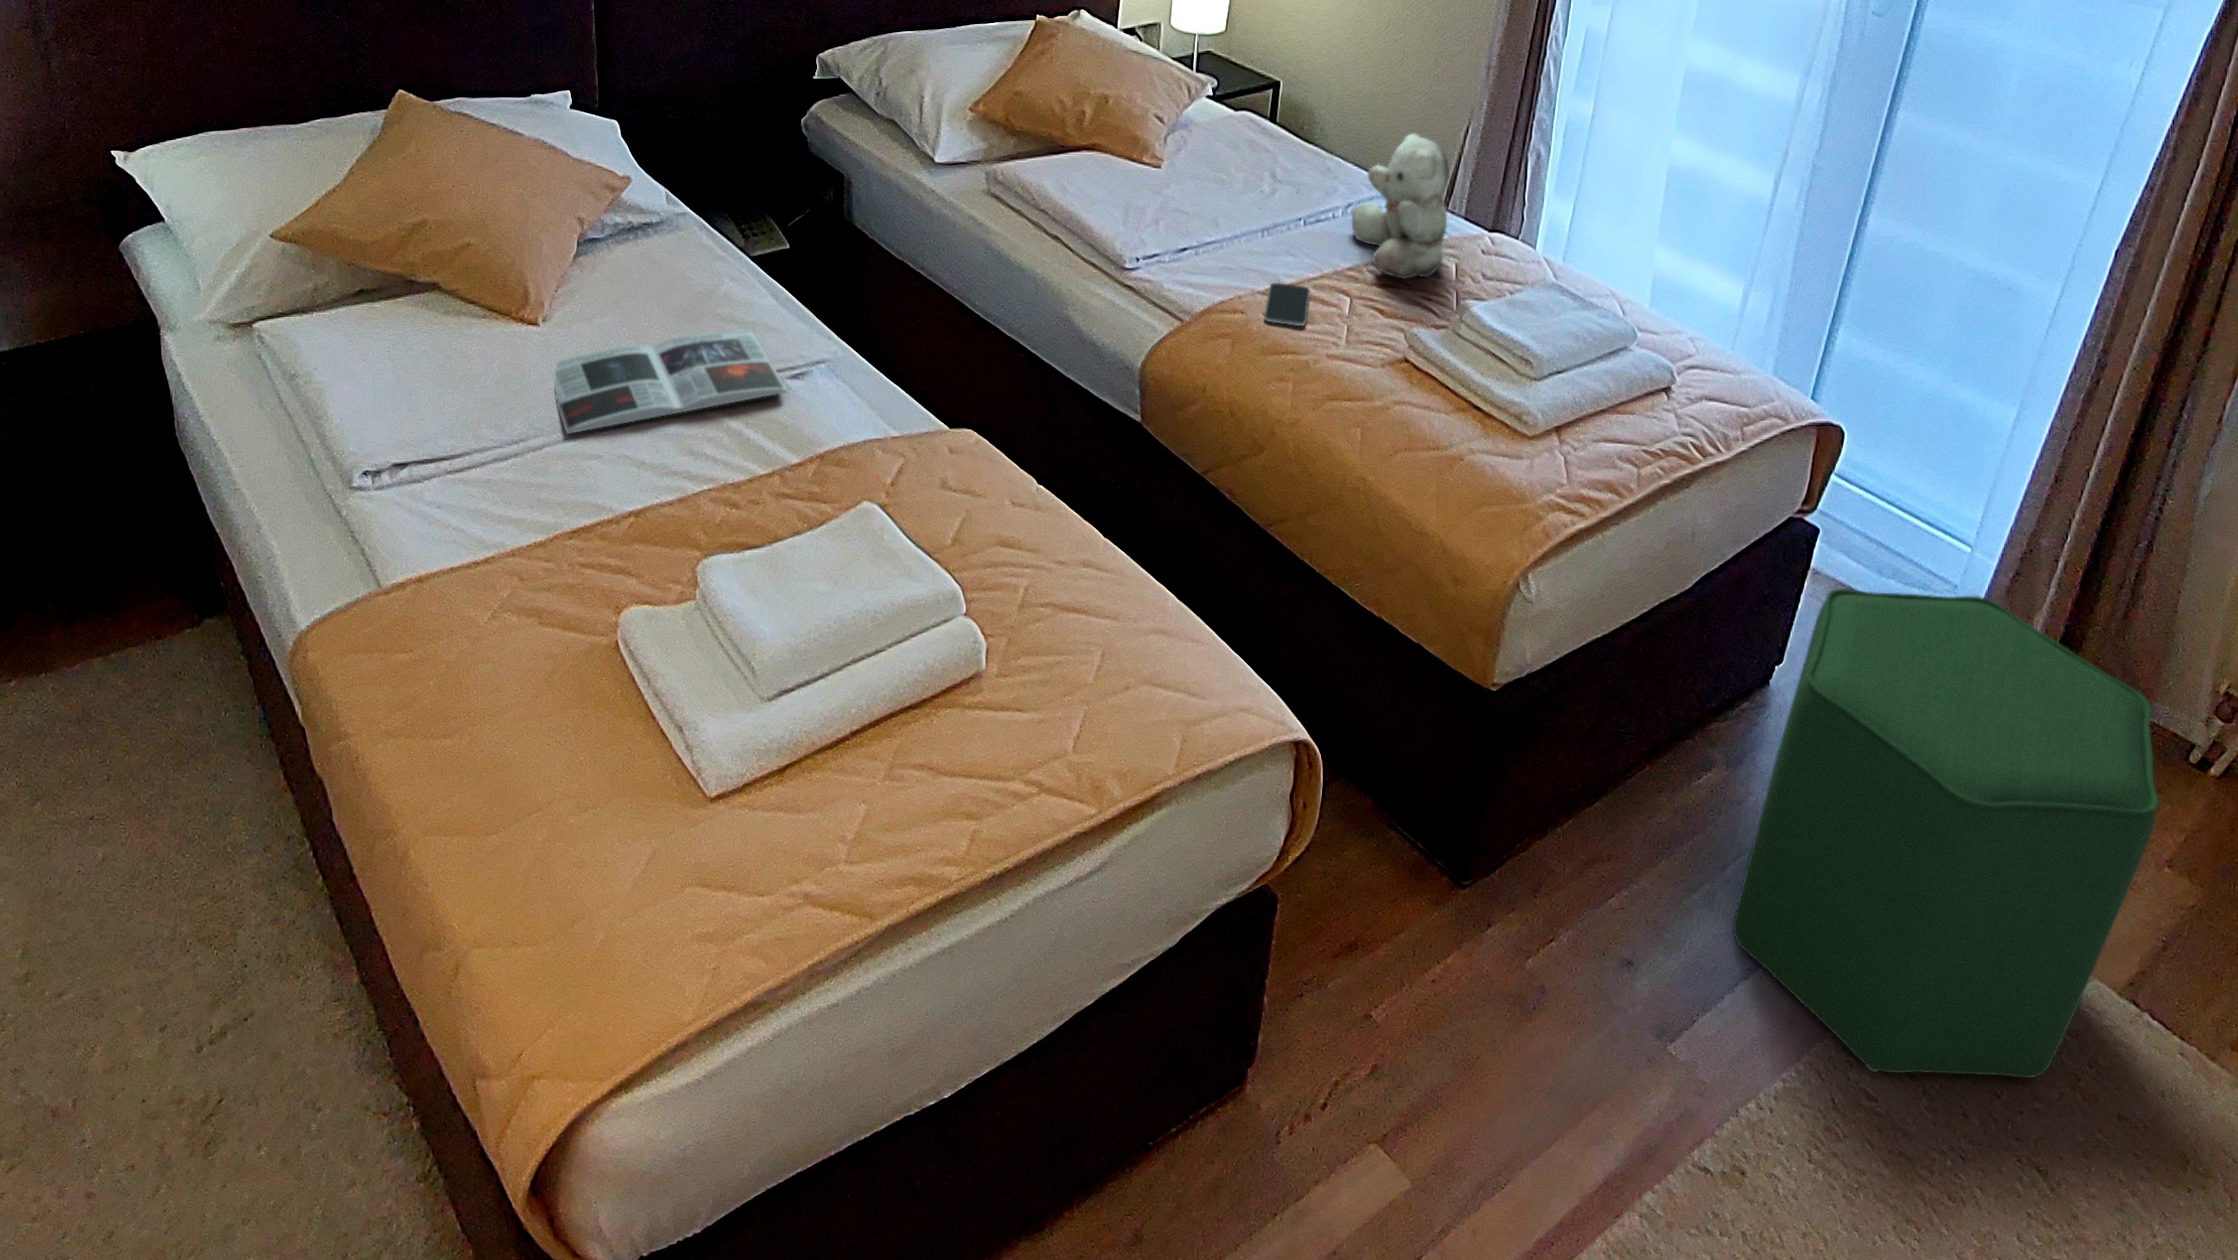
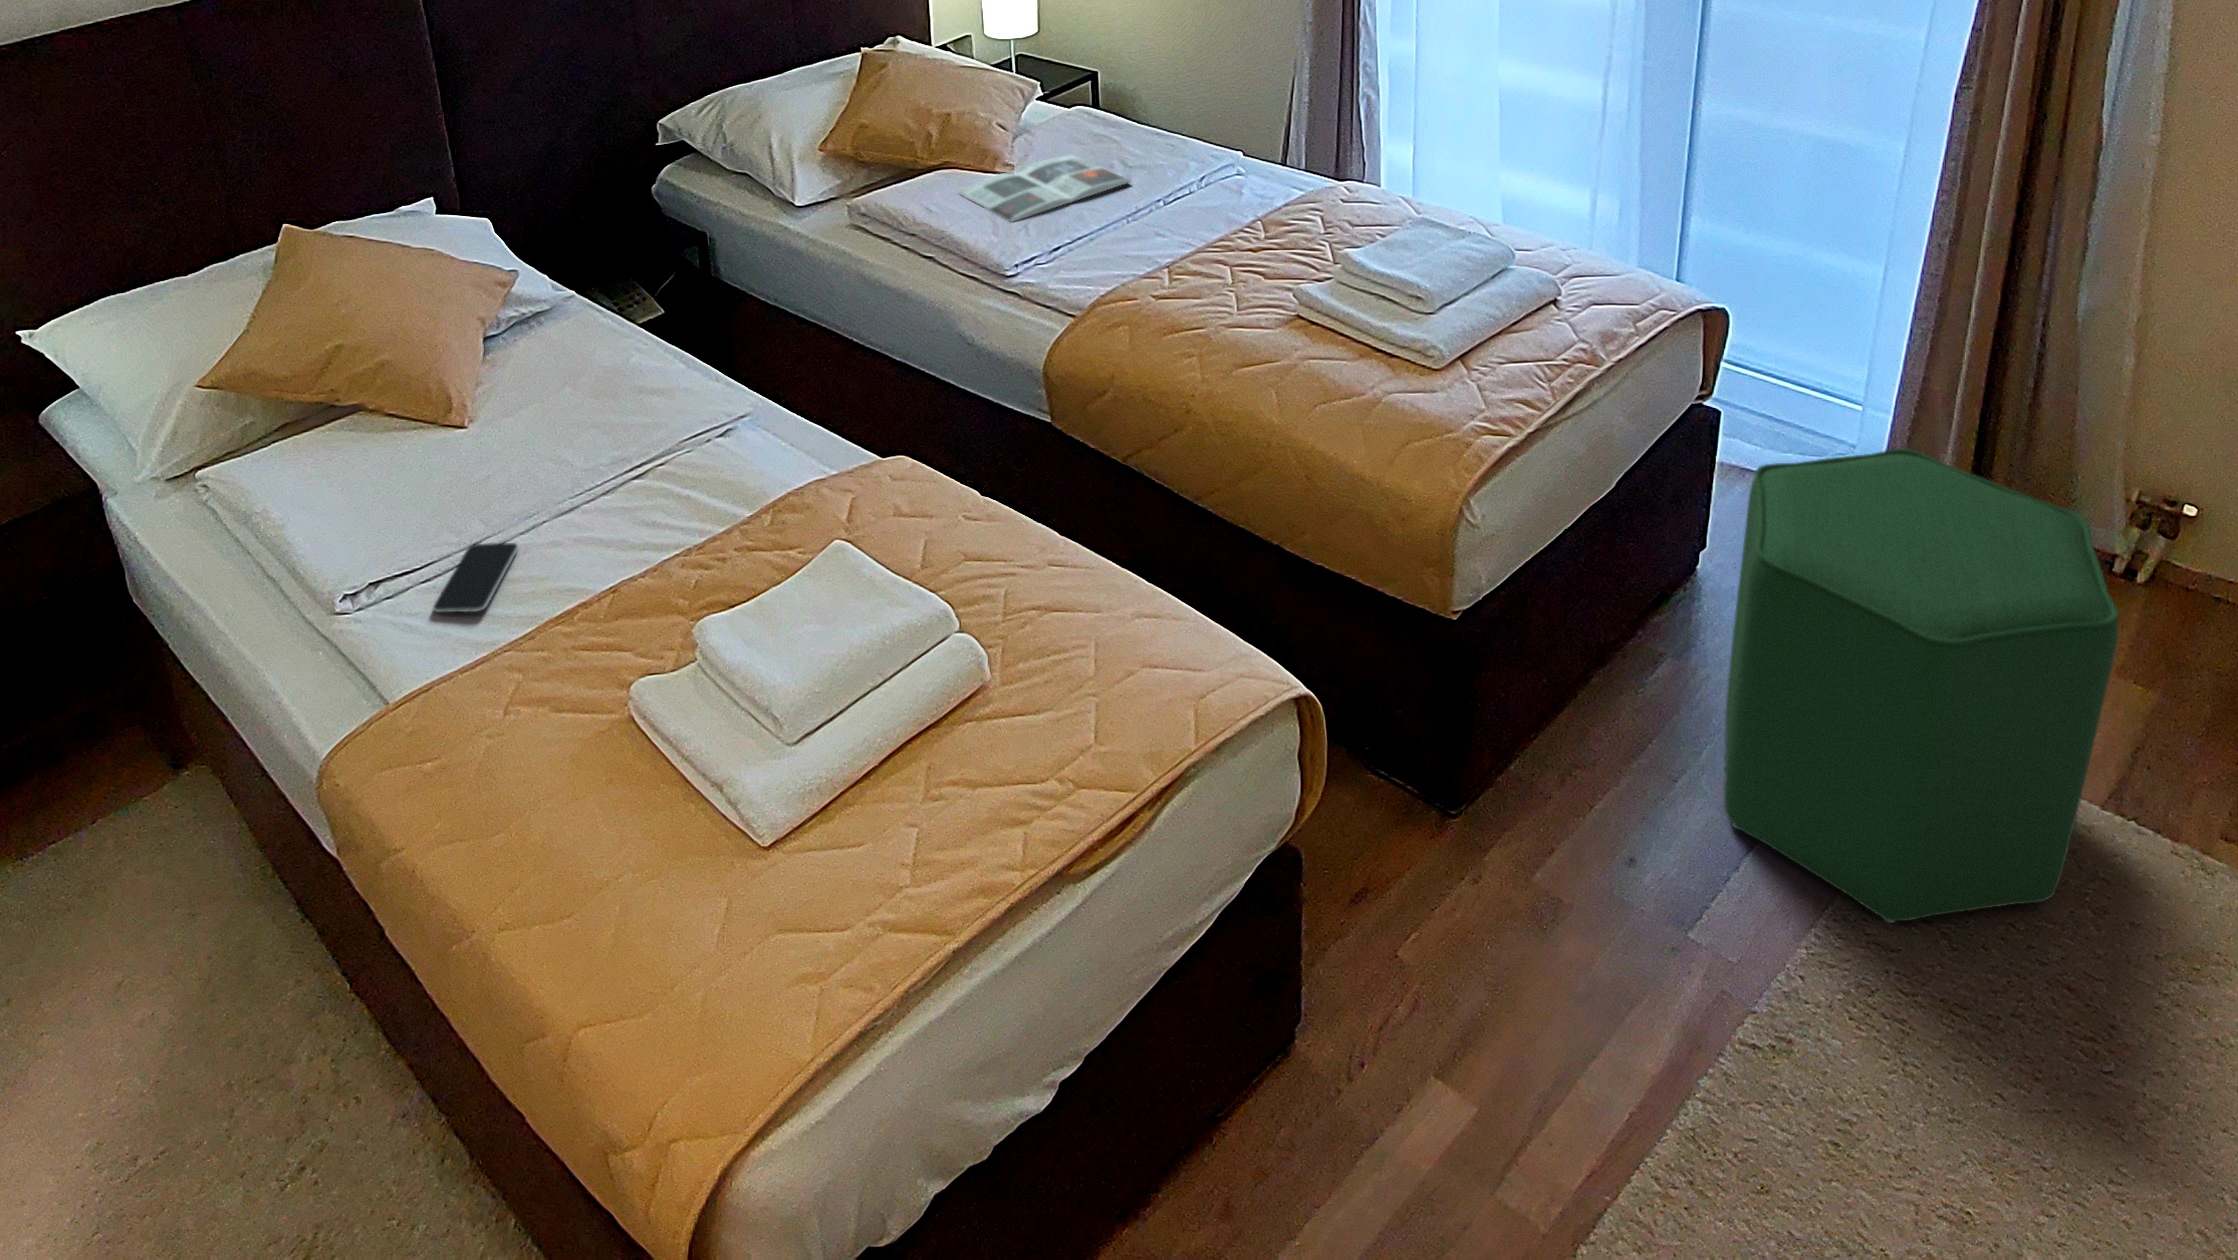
teddy bear: present [1352,134,1449,278] -> none [1211,100,1310,241]
smartphone: present [1264,283,1310,326] -> present [434,543,518,612]
magazine: present [554,331,788,434] -> present [959,155,1130,222]

